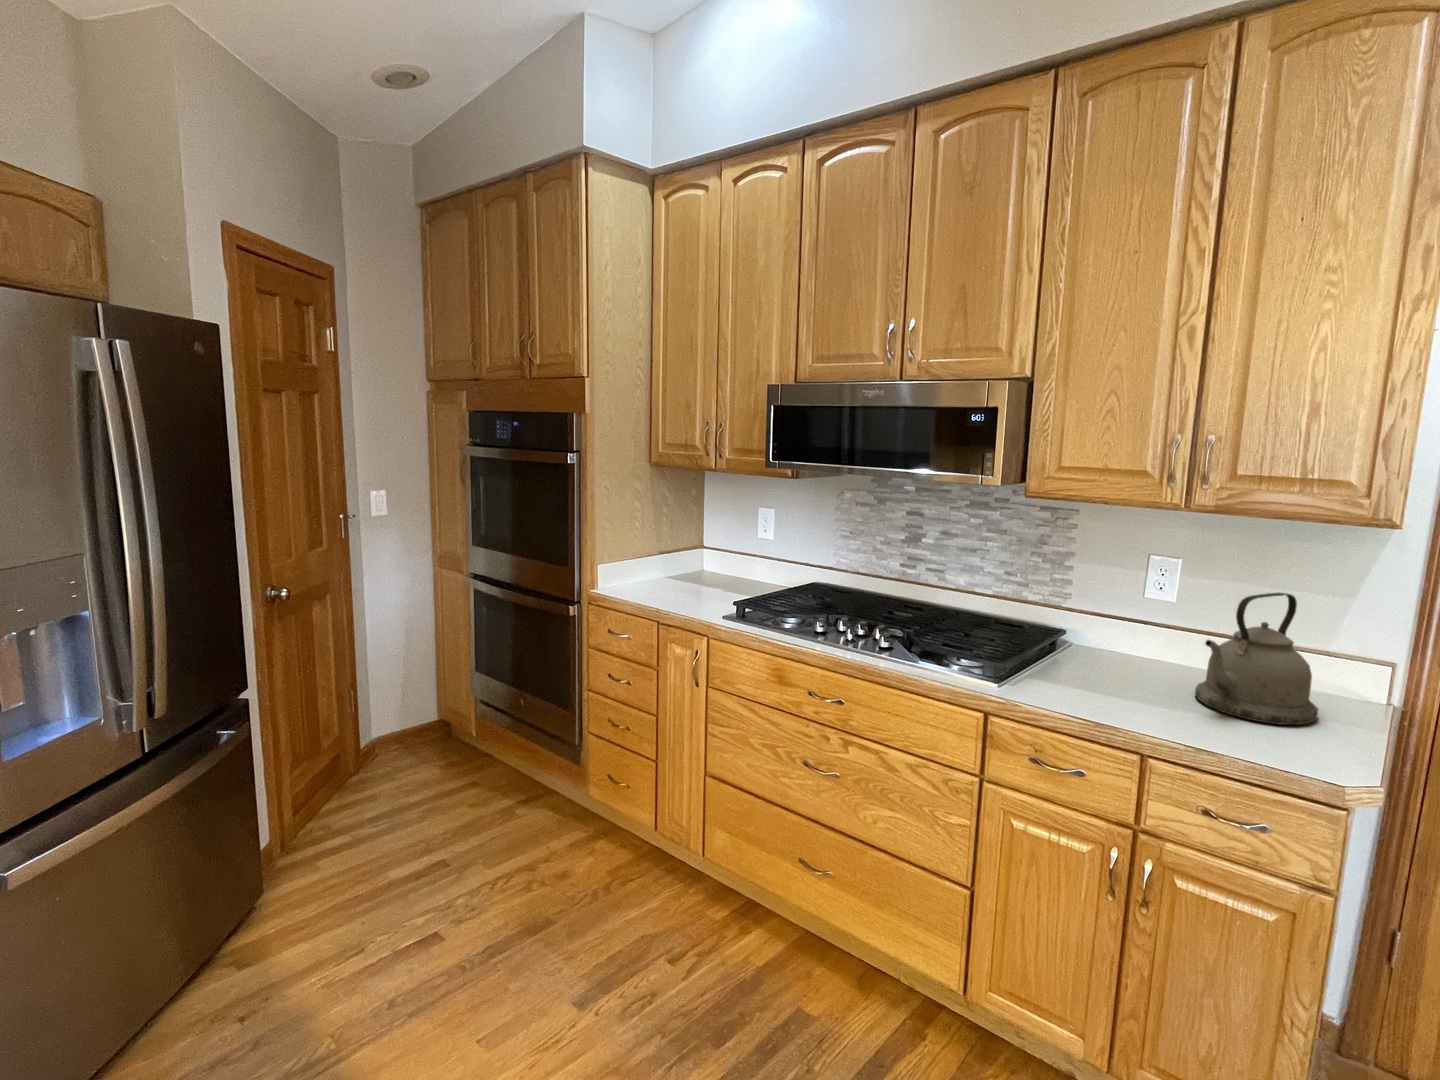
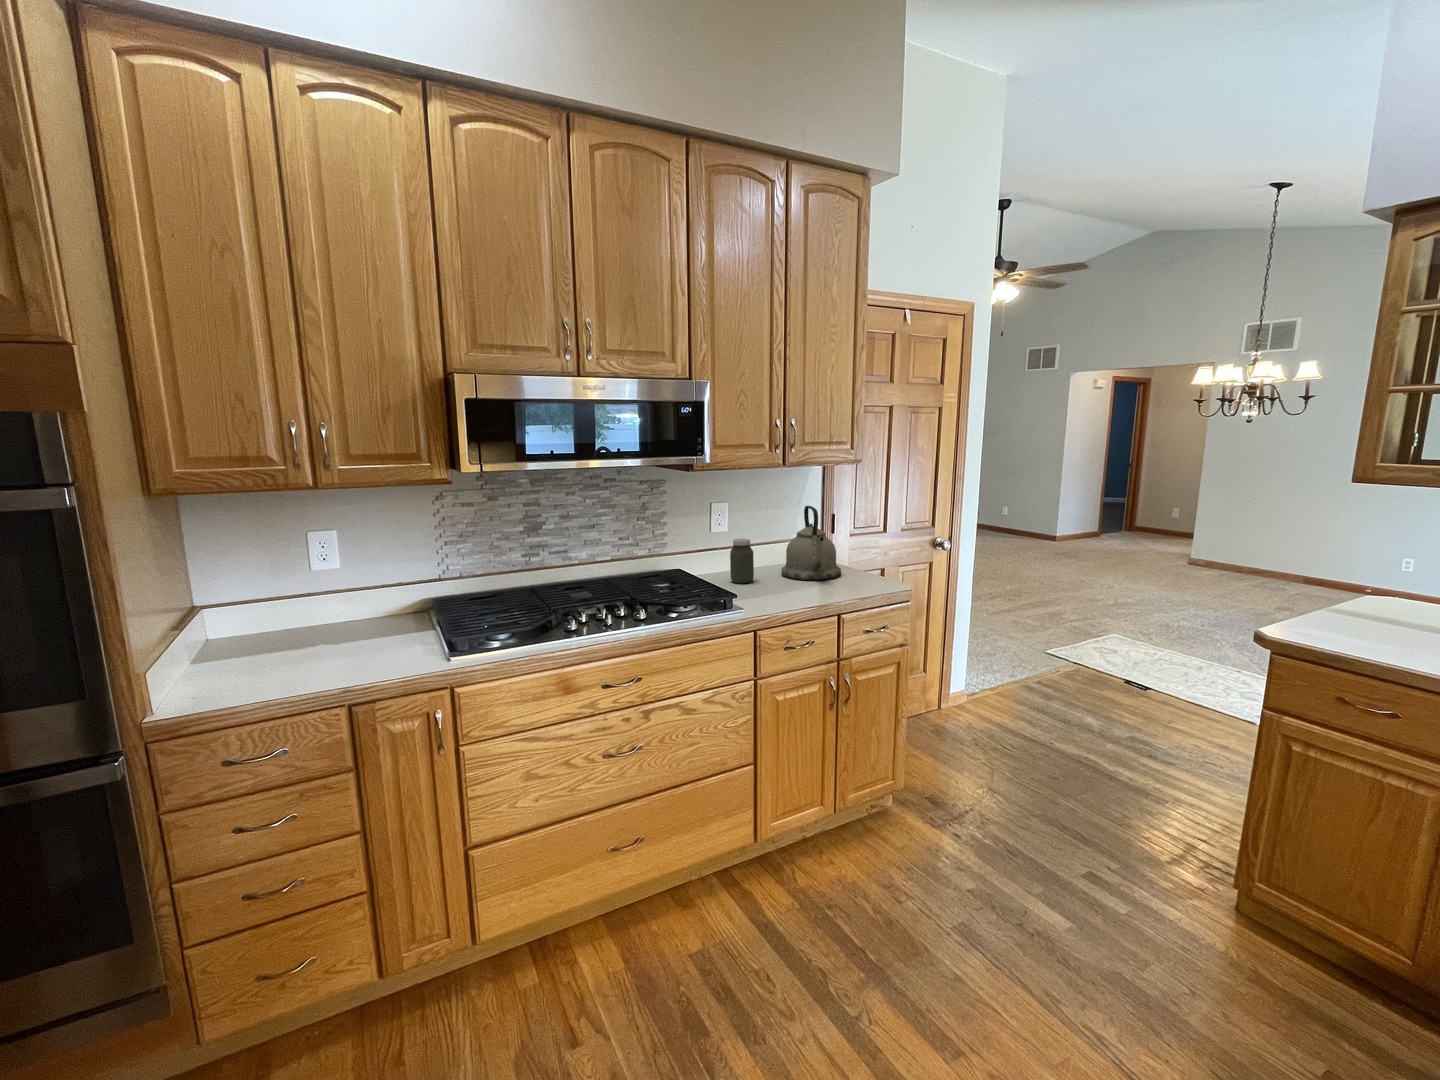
jar: none [1104,610,1145,676] -> present [730,538,754,583]

